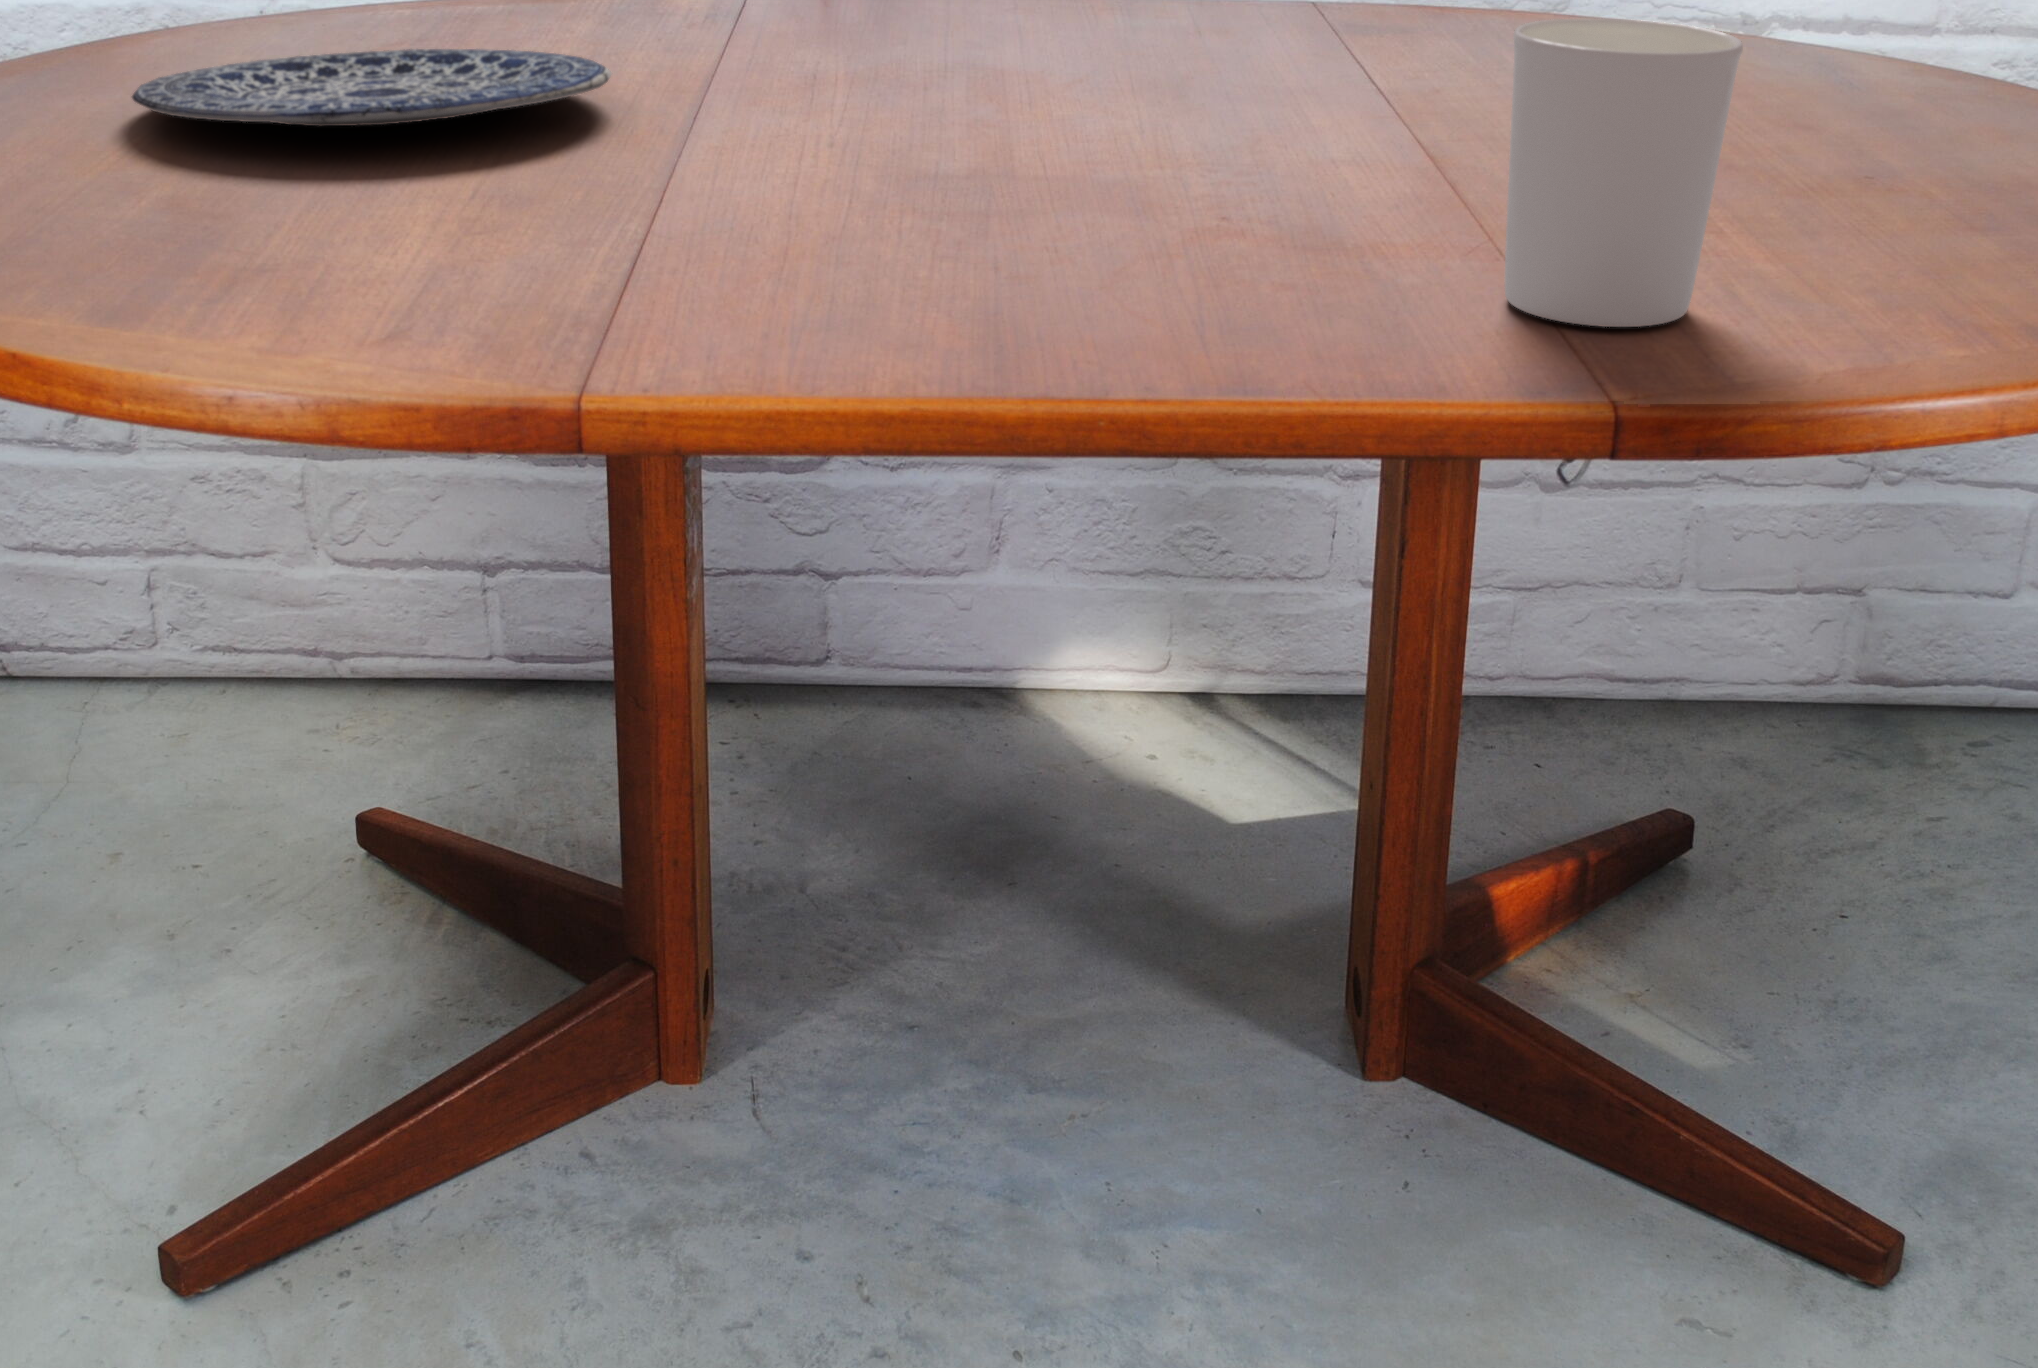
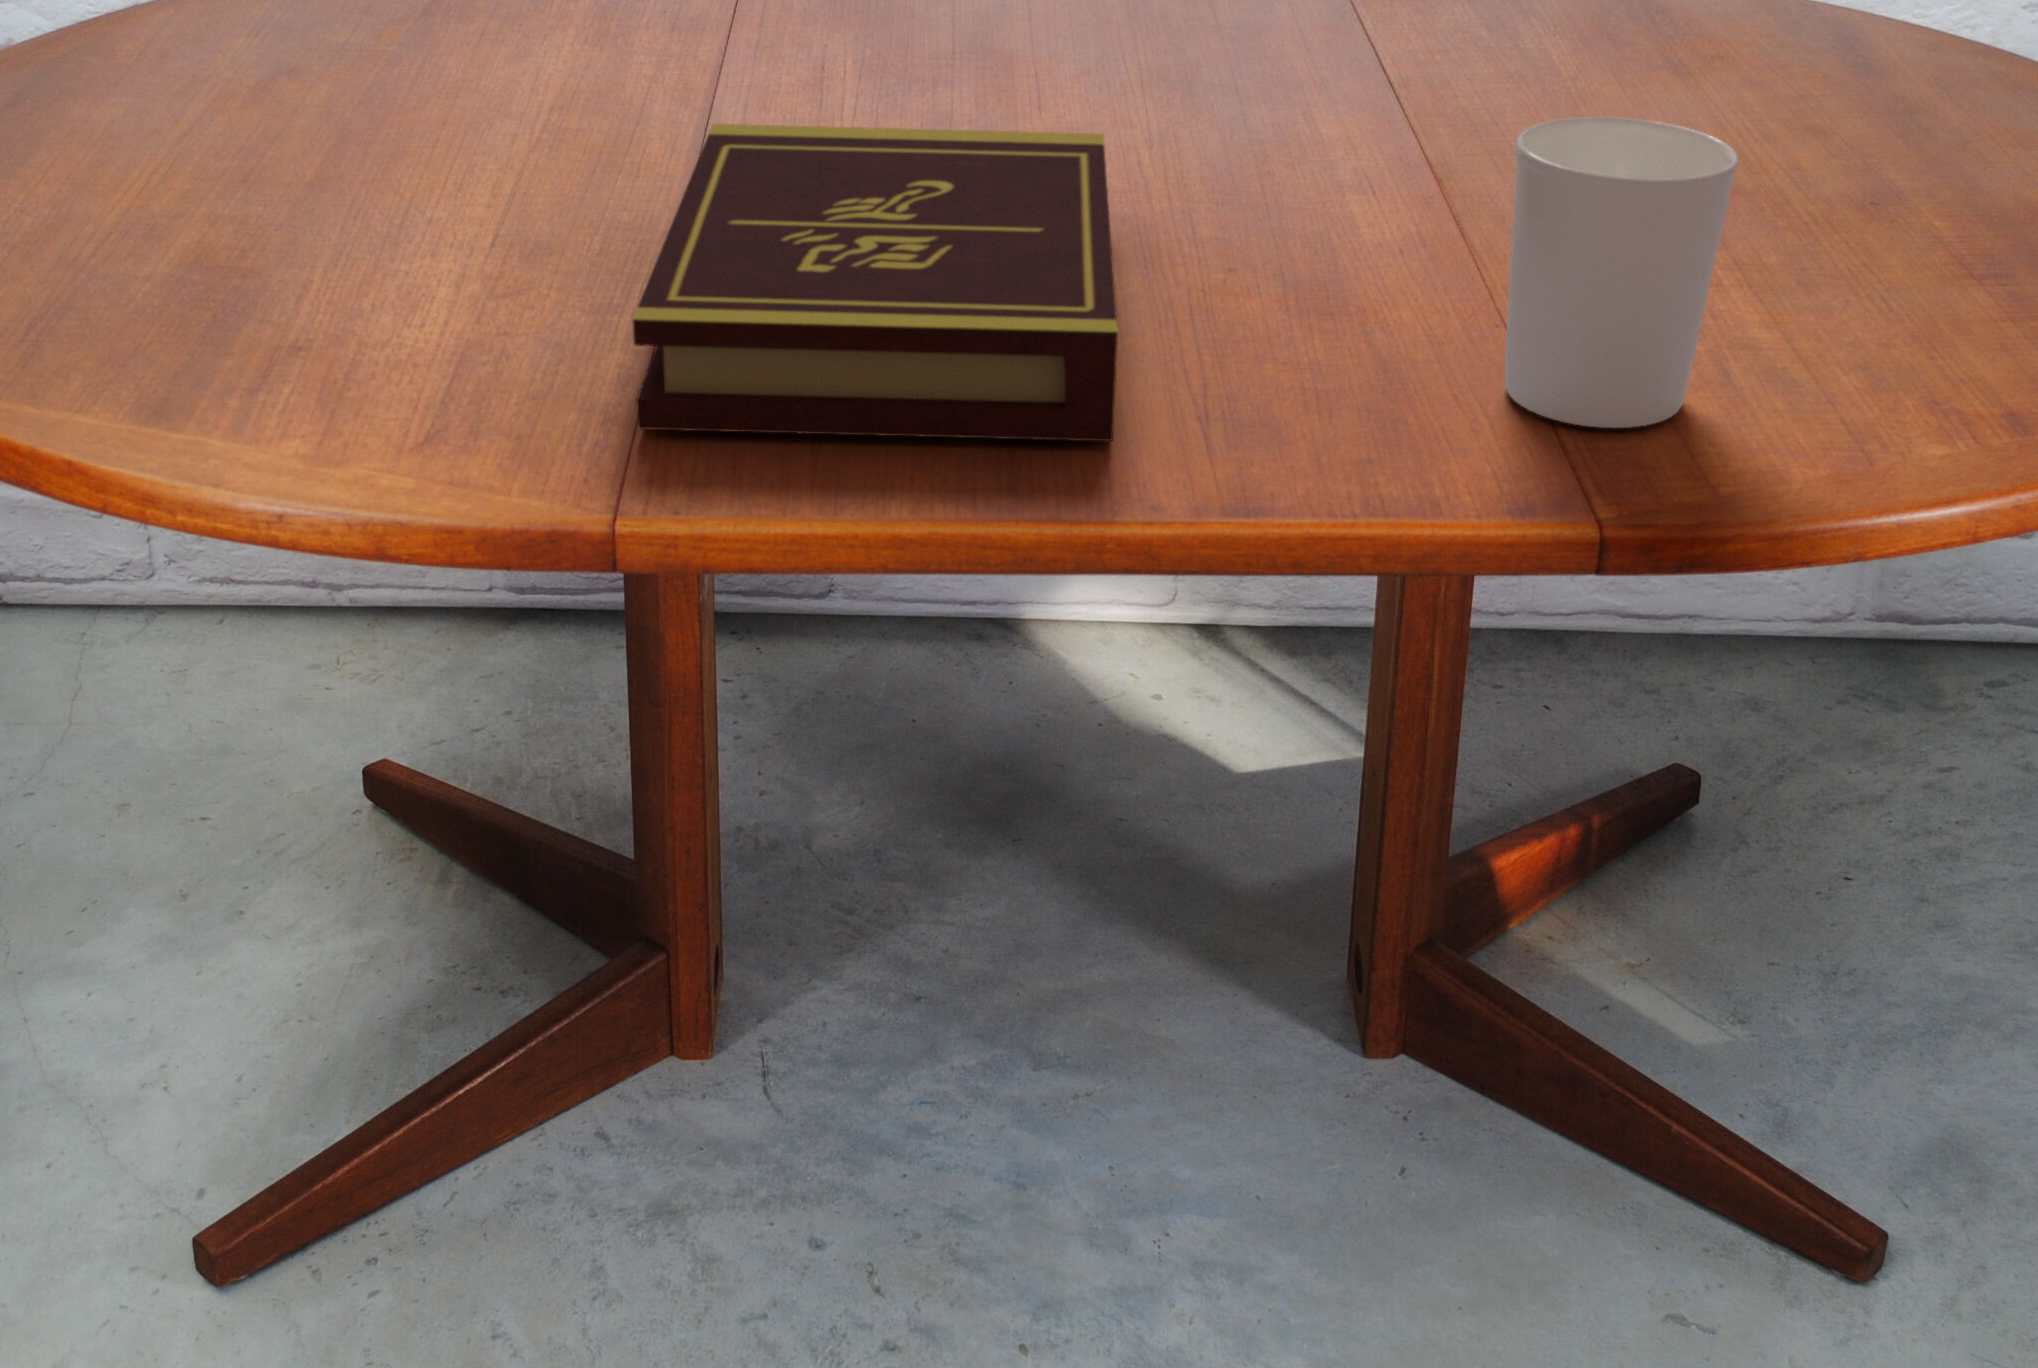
plate: present [132,49,612,126] -> none [153,50,625,169]
book: none [599,77,1105,333] -> present [632,124,1118,441]

